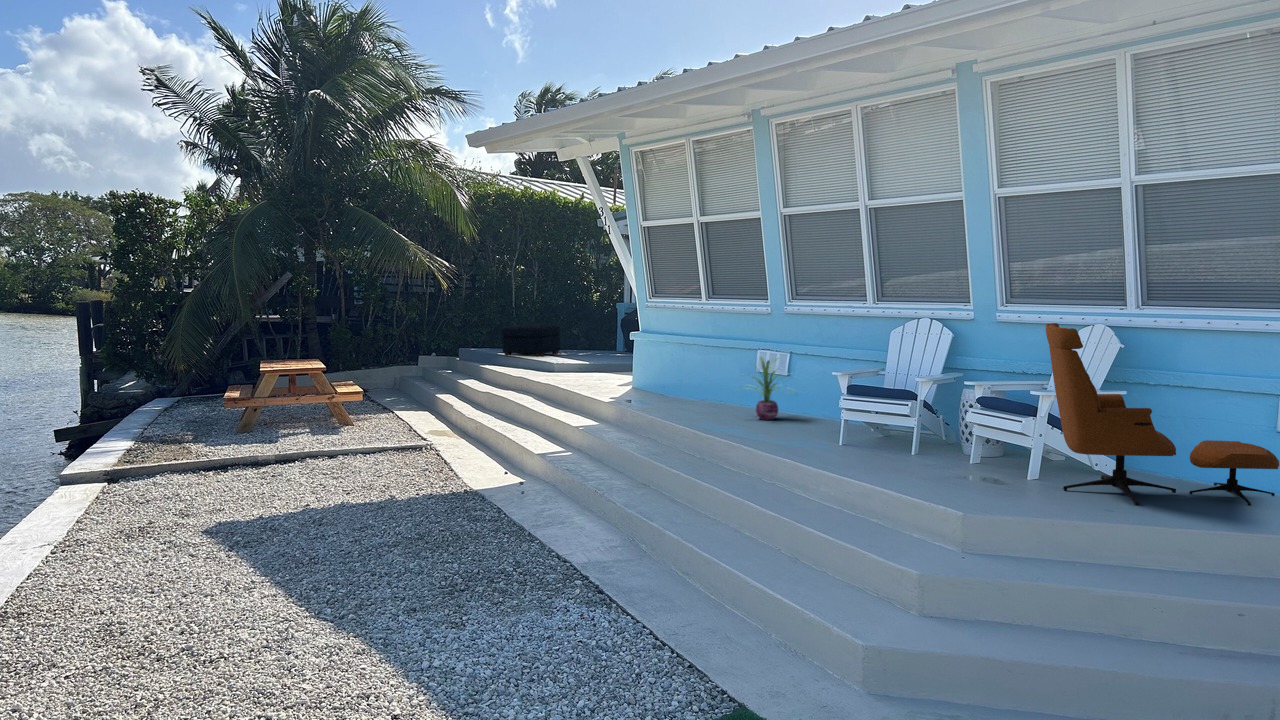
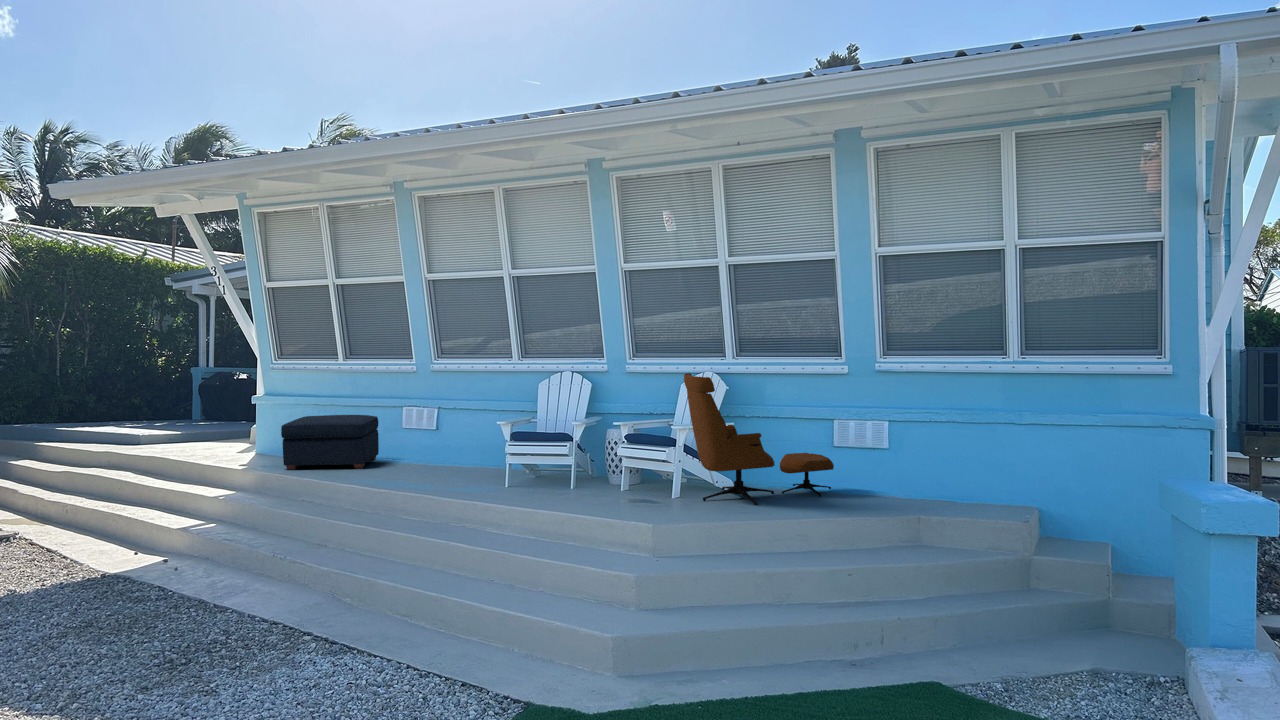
ottoman: present [502,324,560,357] -> present [281,415,379,470]
decorative plant: present [752,357,778,420] -> none [393,412,456,471]

